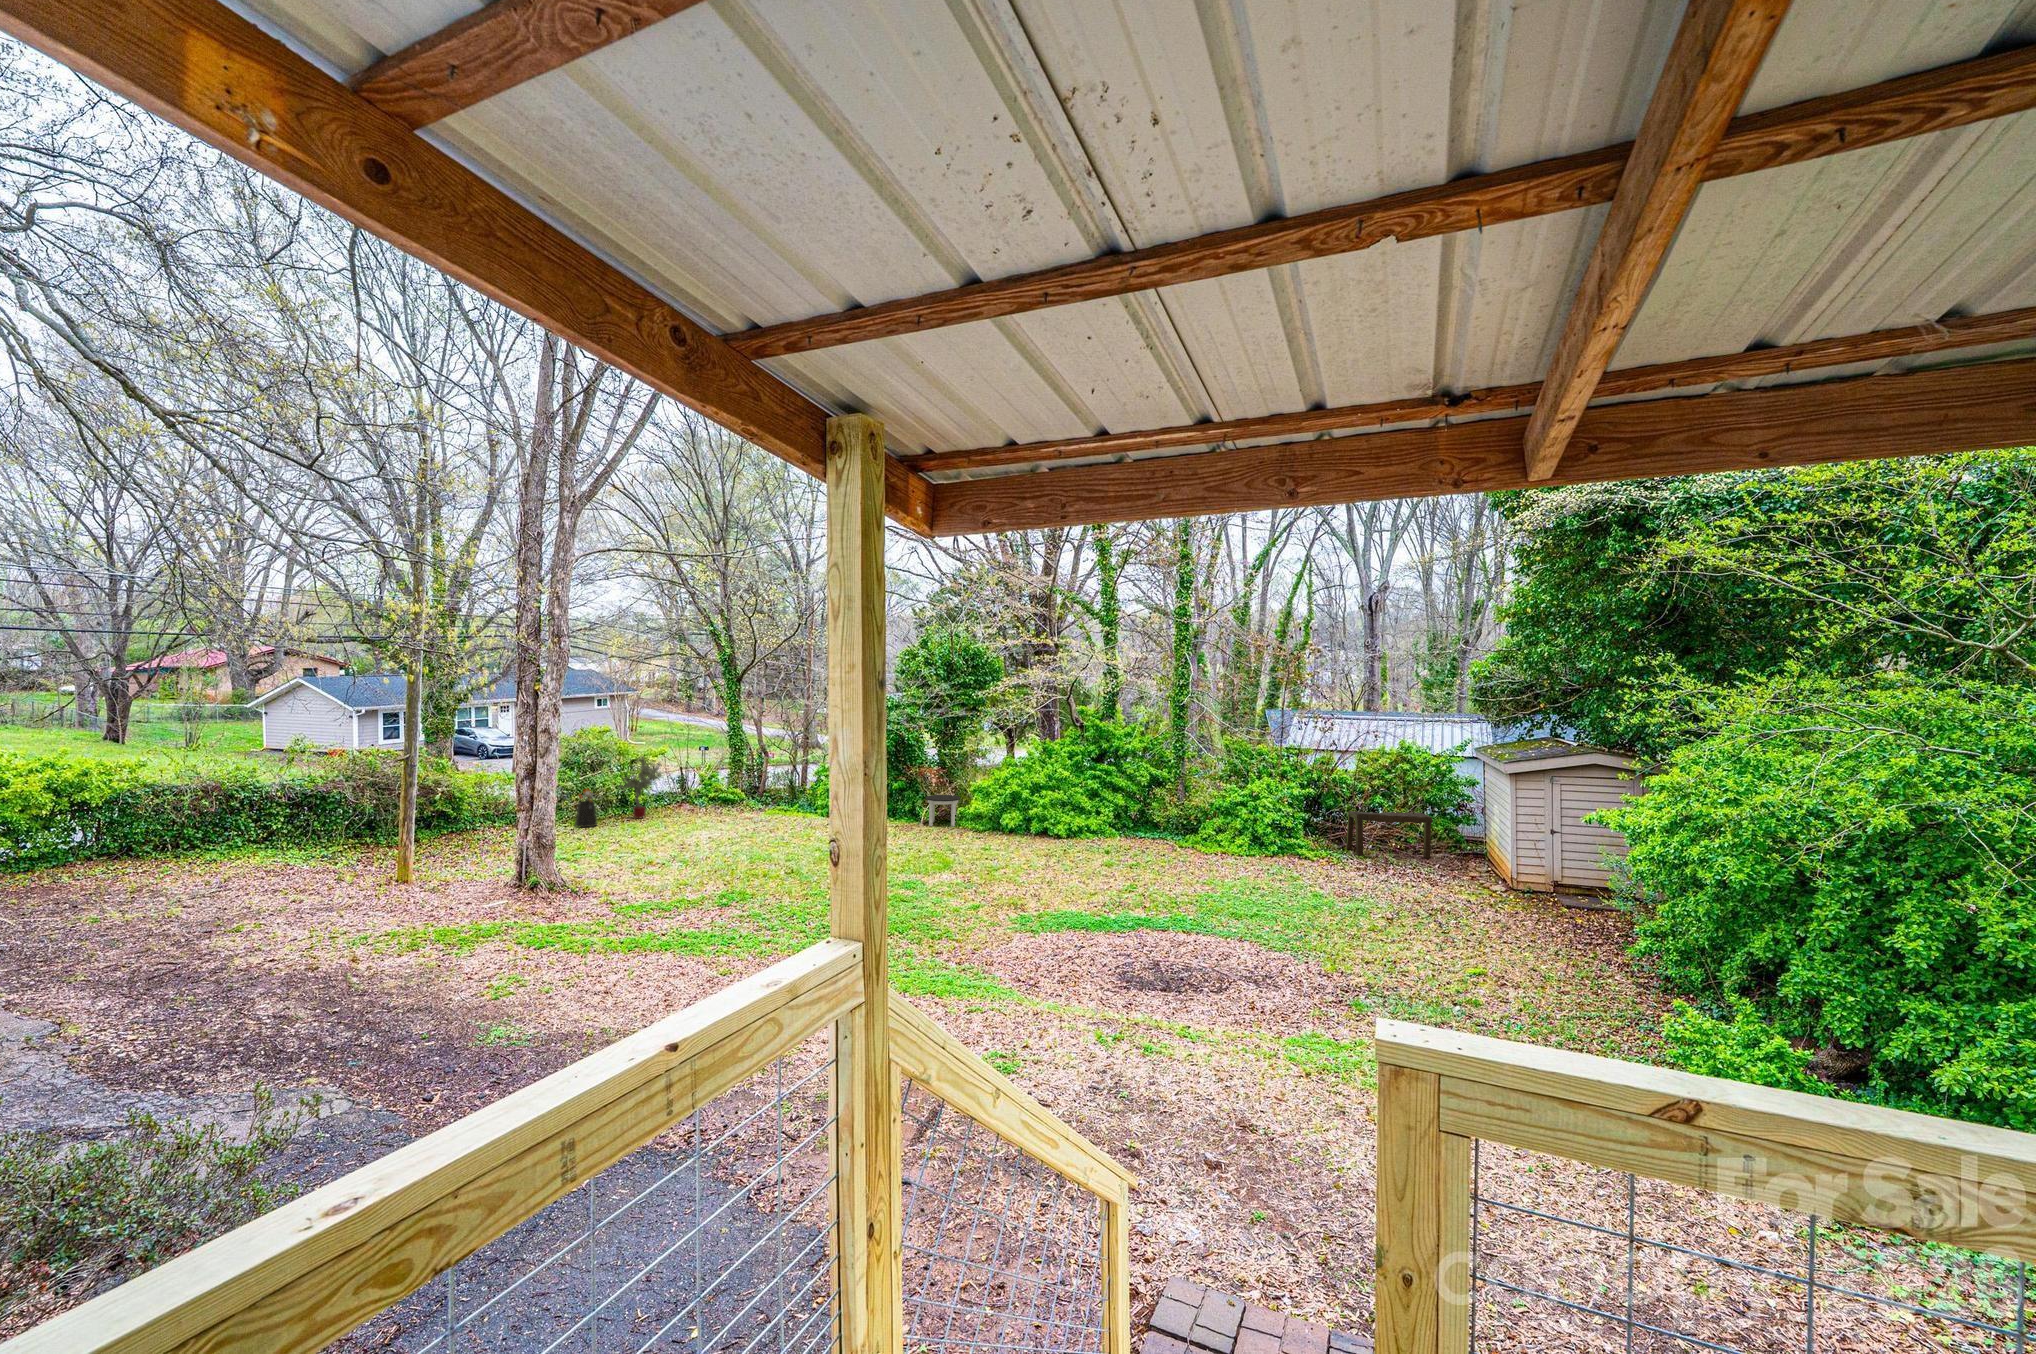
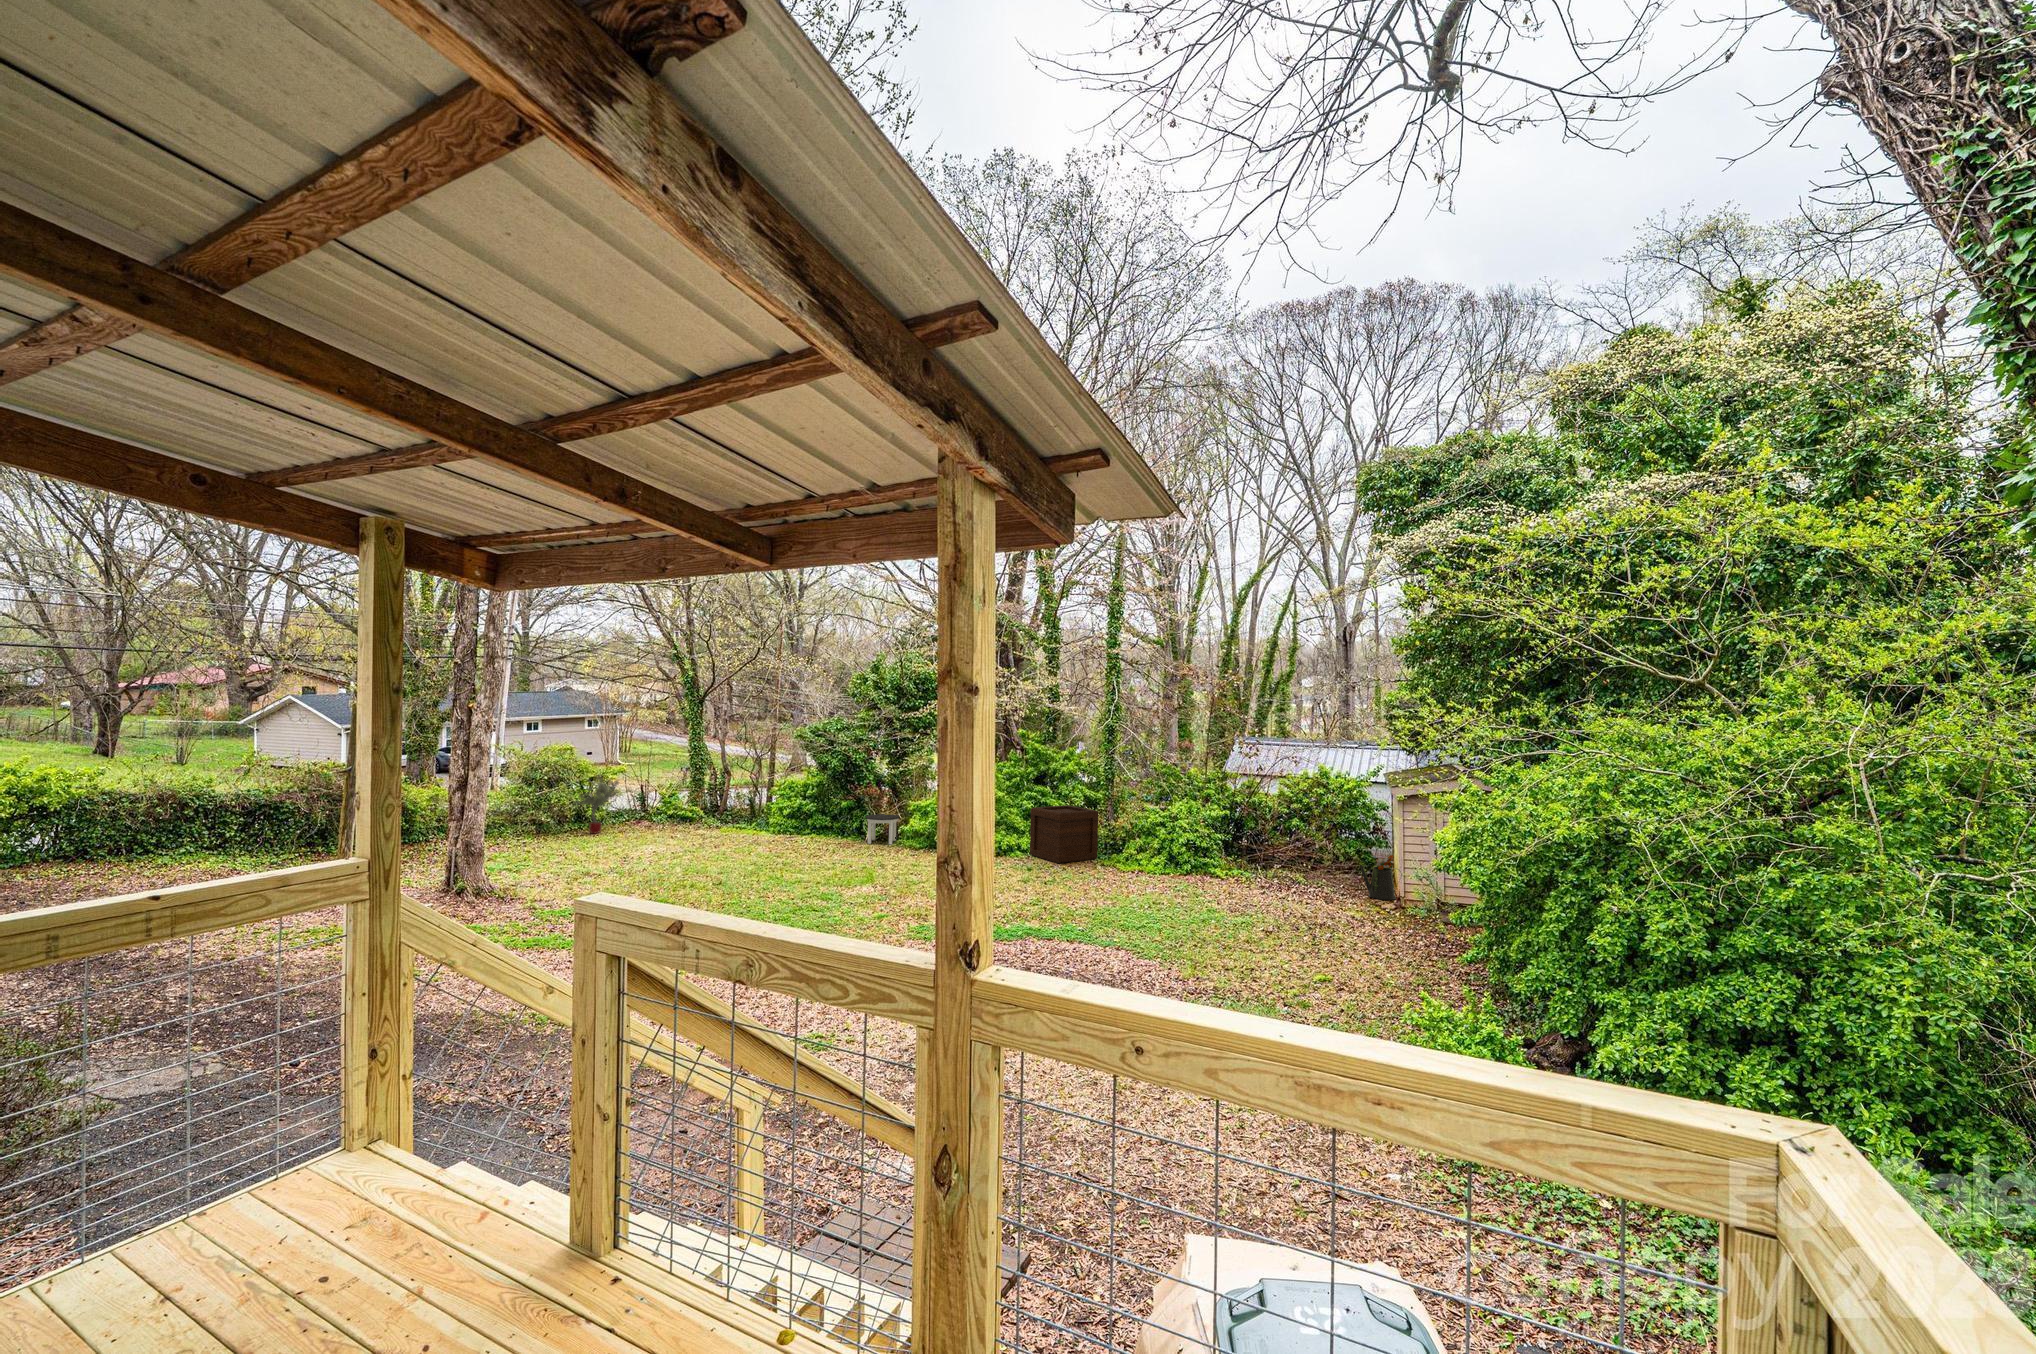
wooden crate: none [1103,784,1175,845] -> present [1030,805,1098,863]
watering can: present [575,789,597,828] -> present [1360,855,1402,900]
bench: present [1346,811,1433,858] -> none [1261,832,1339,879]

